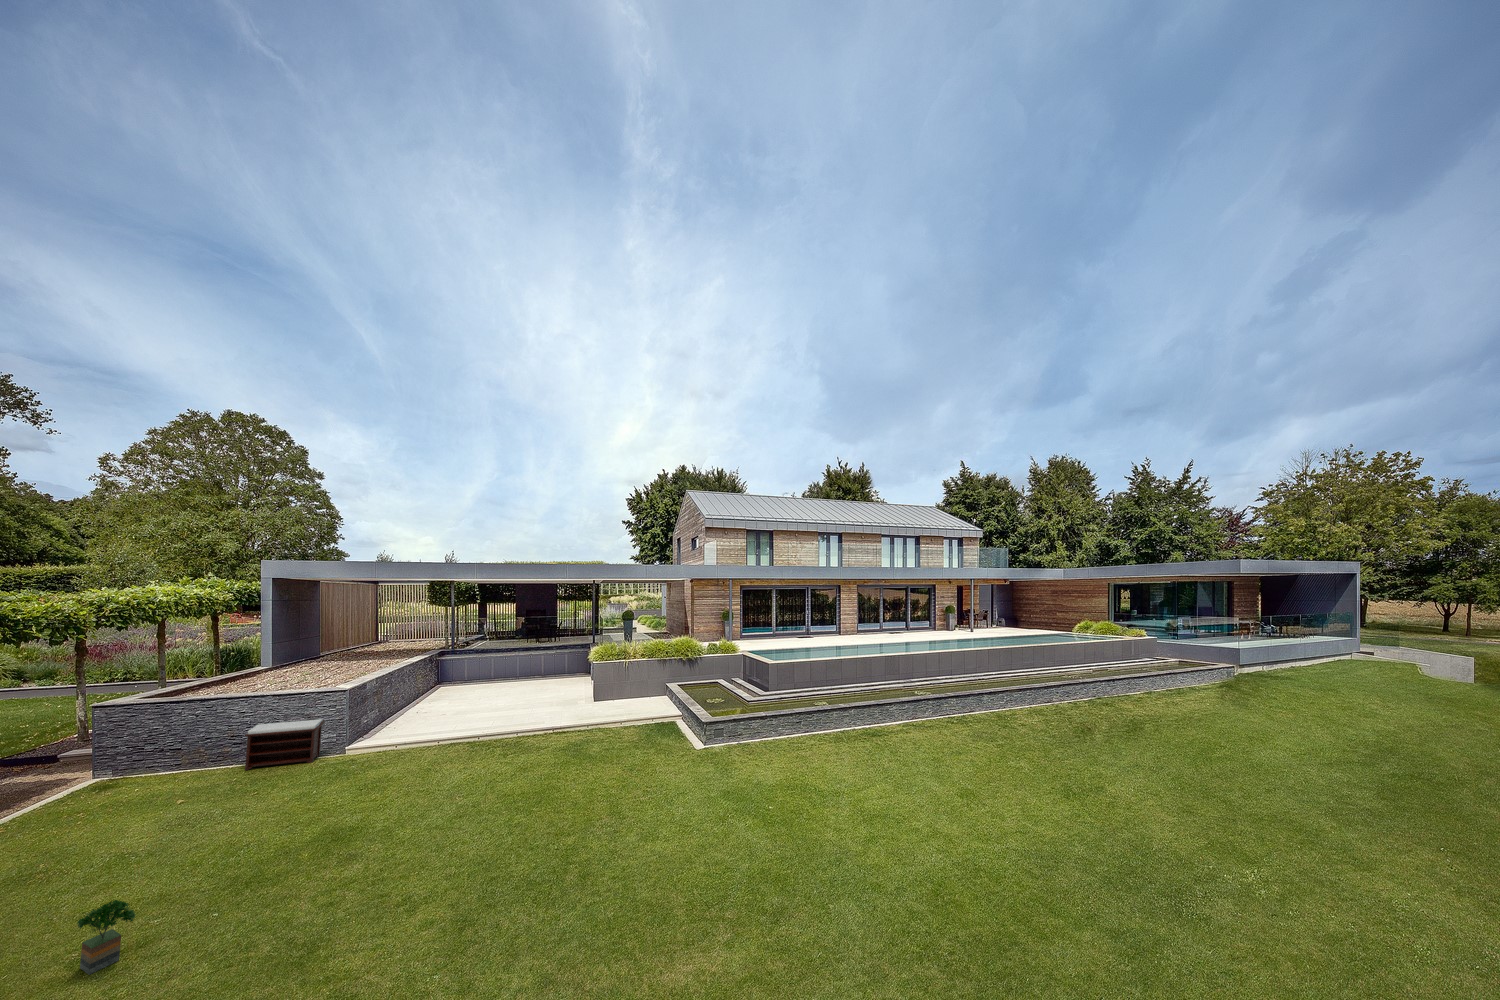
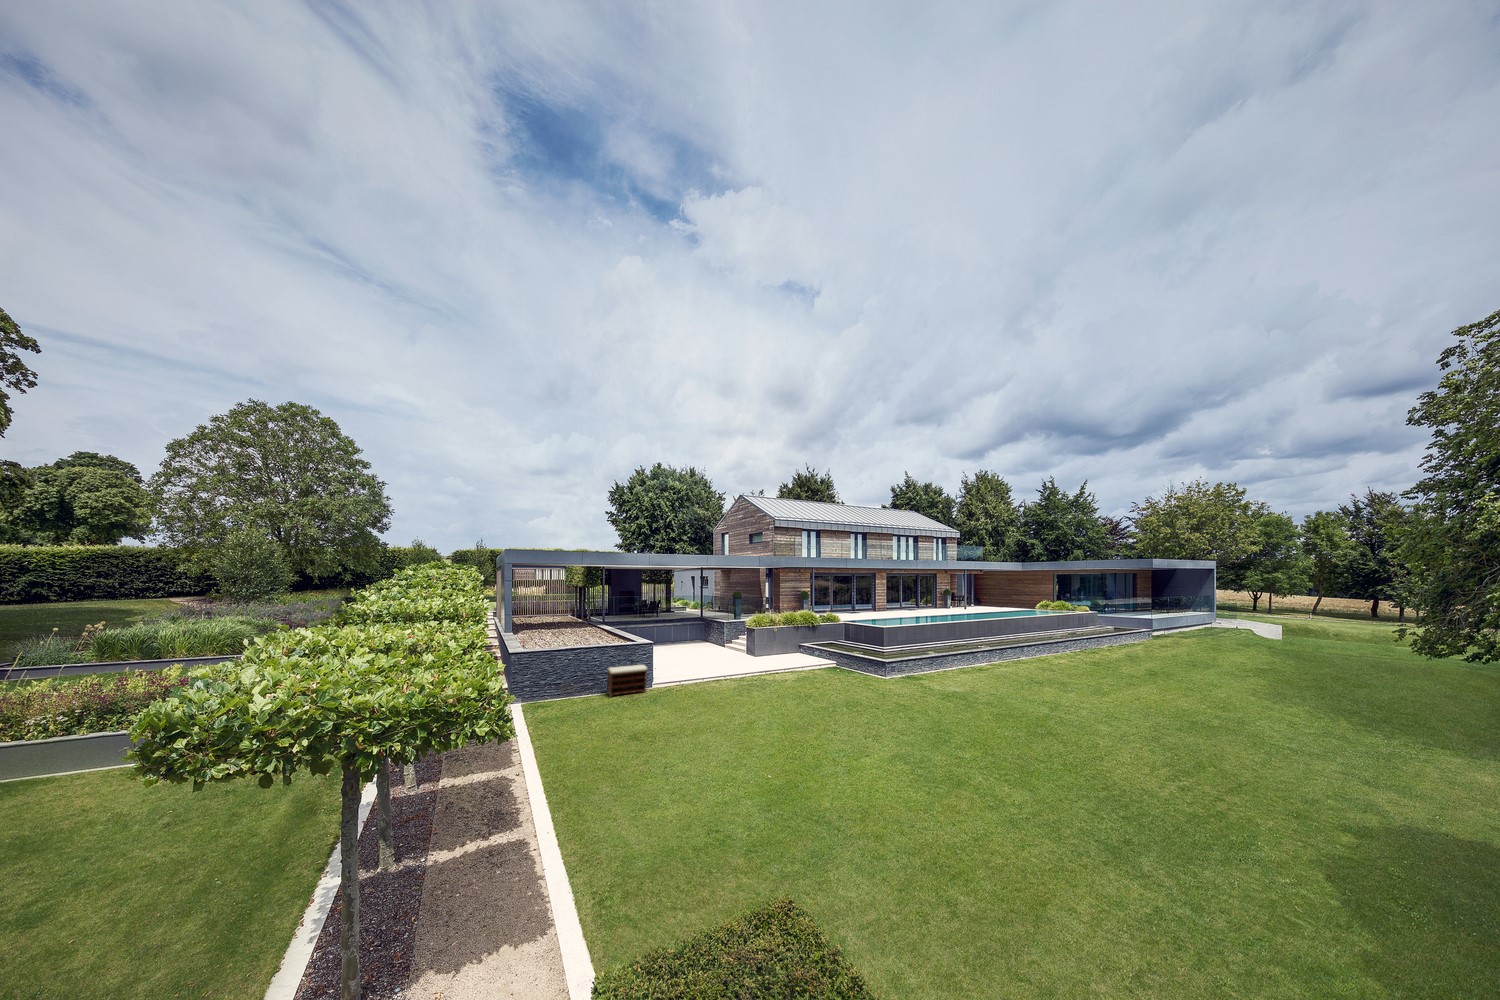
potted tree: present [77,900,135,975] -> none [722,740,744,775]

